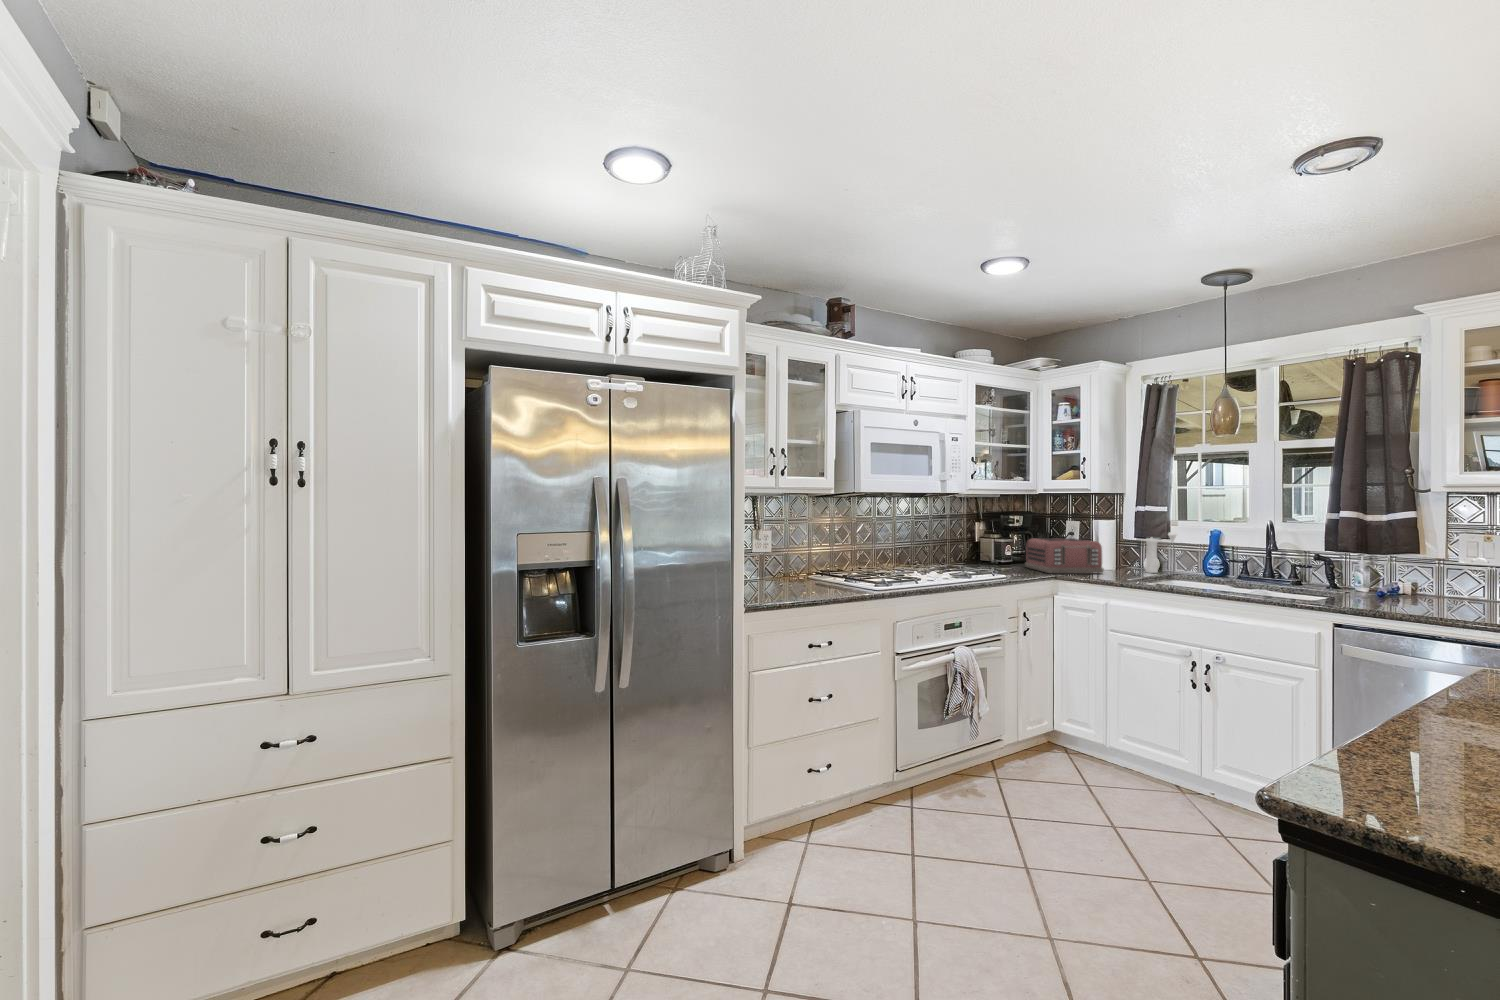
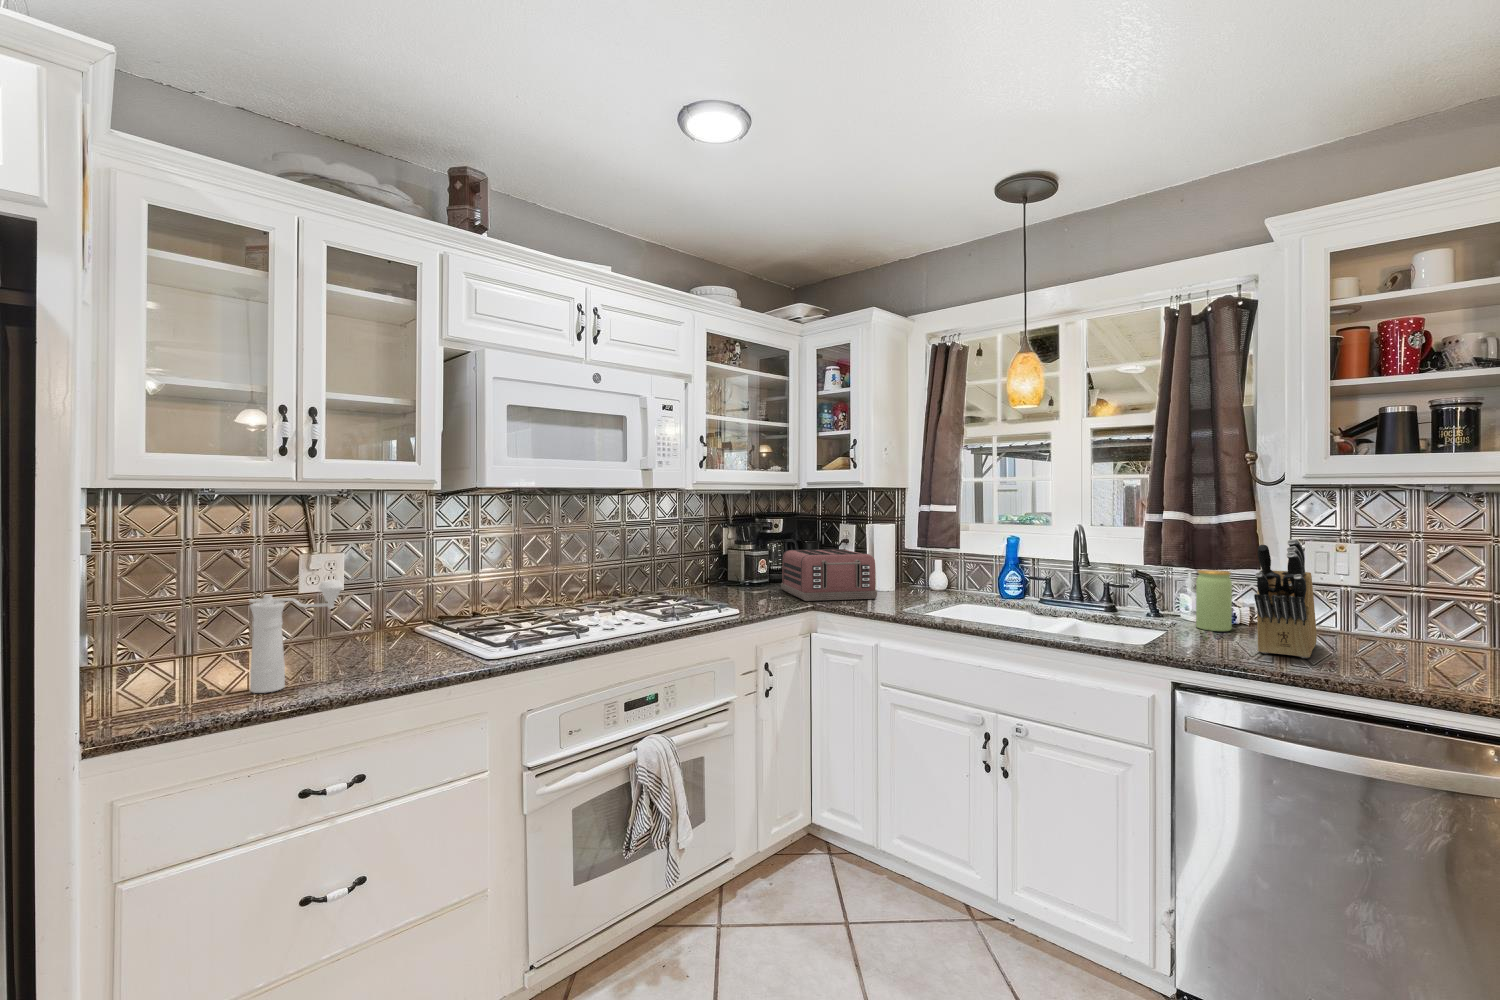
knife block: none [1394,528,1457,610] -> present [1254,539,1317,658]
pepper mill: present [1145,532,1177,573] -> present [249,580,344,693]
jar: none [1363,553,1392,597] -> present [1196,570,1232,631]

